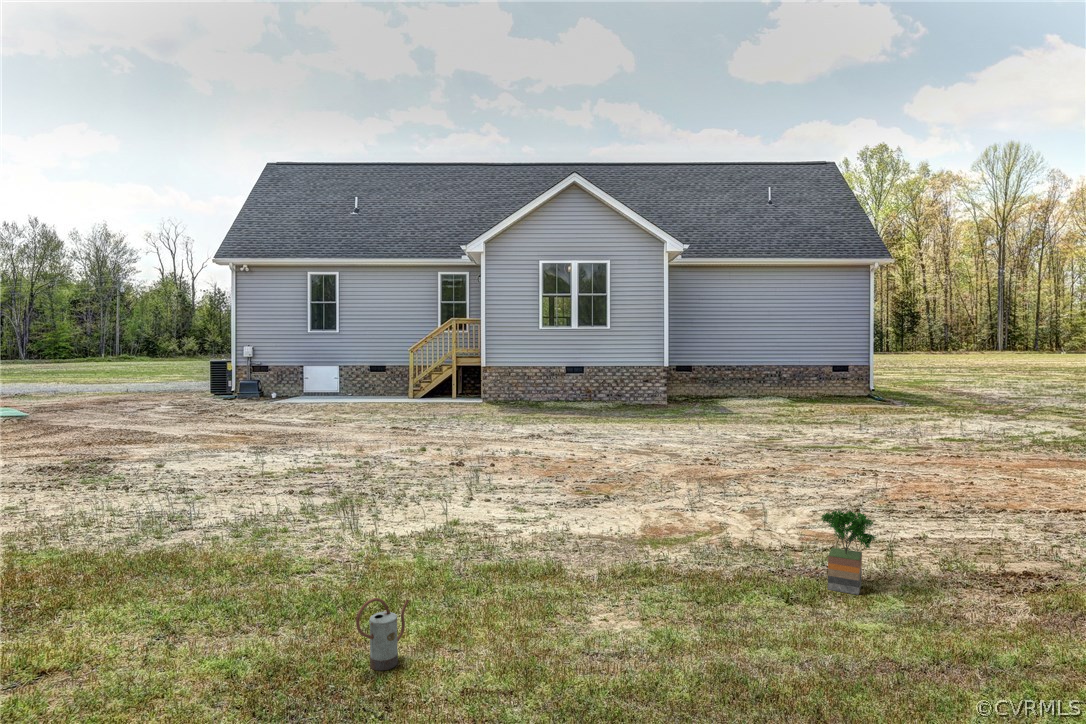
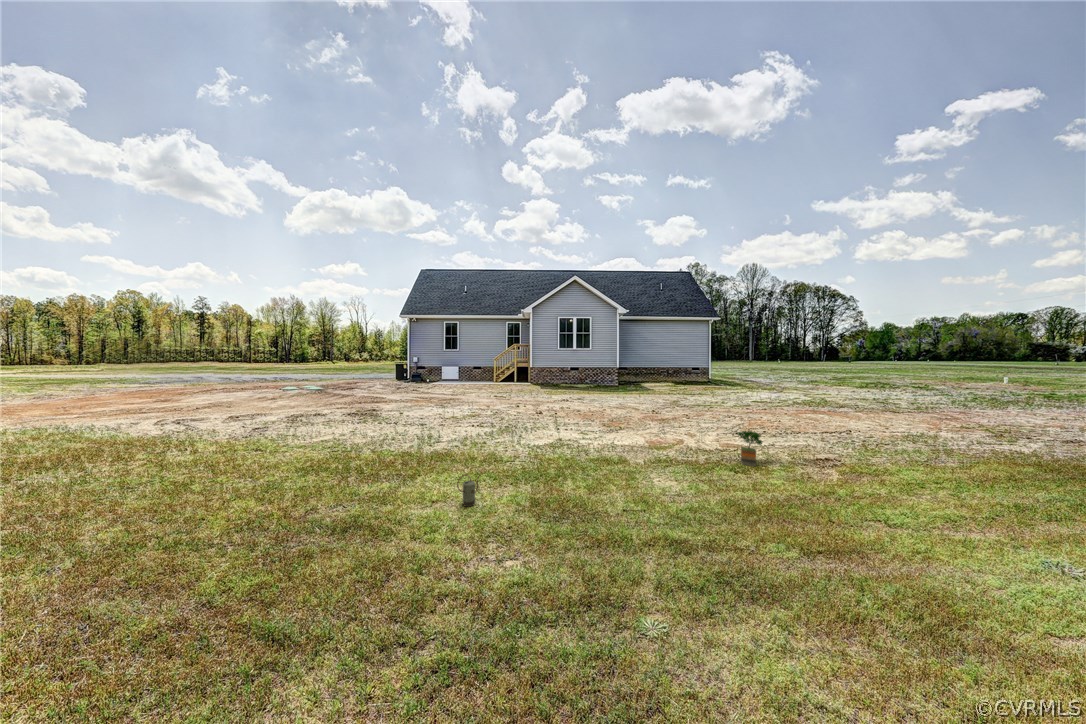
watering can: present [356,598,409,671] -> present [457,474,480,507]

